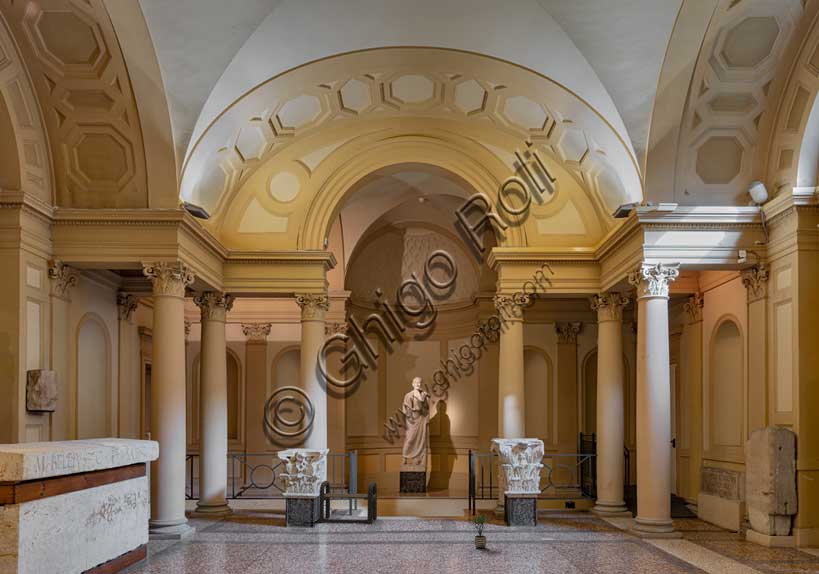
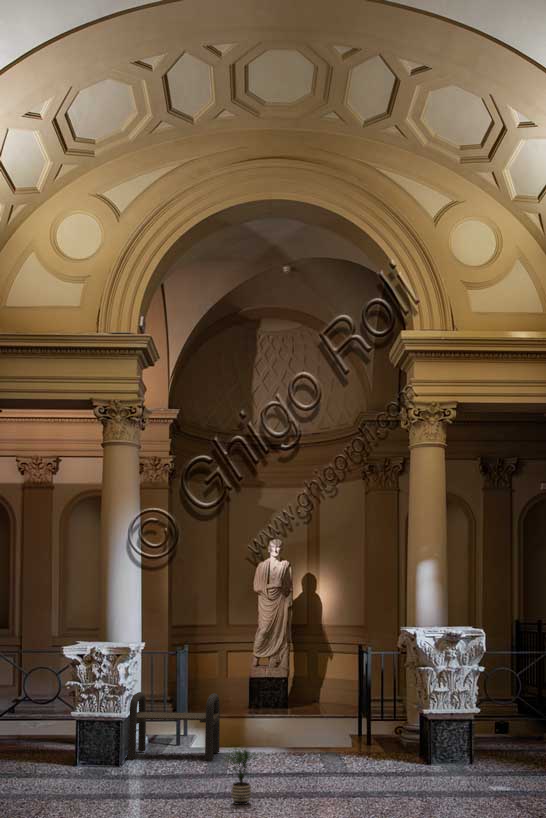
potted plant: present [469,515,489,549] -> present [225,750,256,805]

